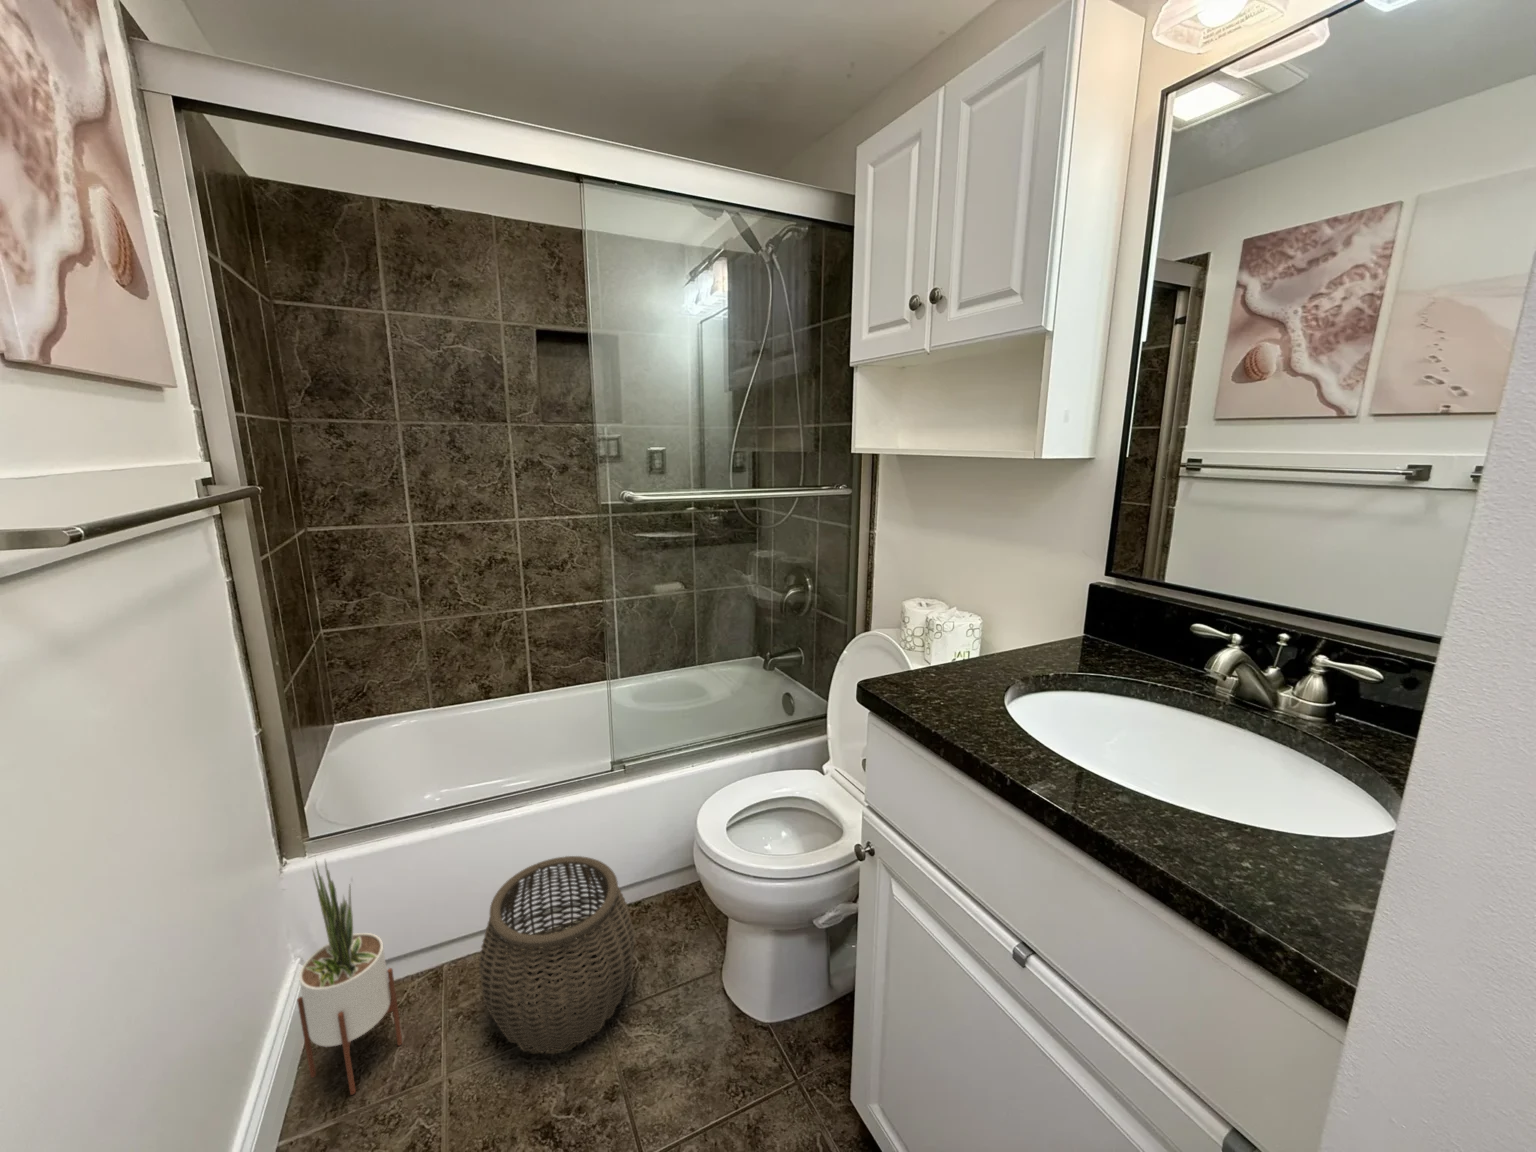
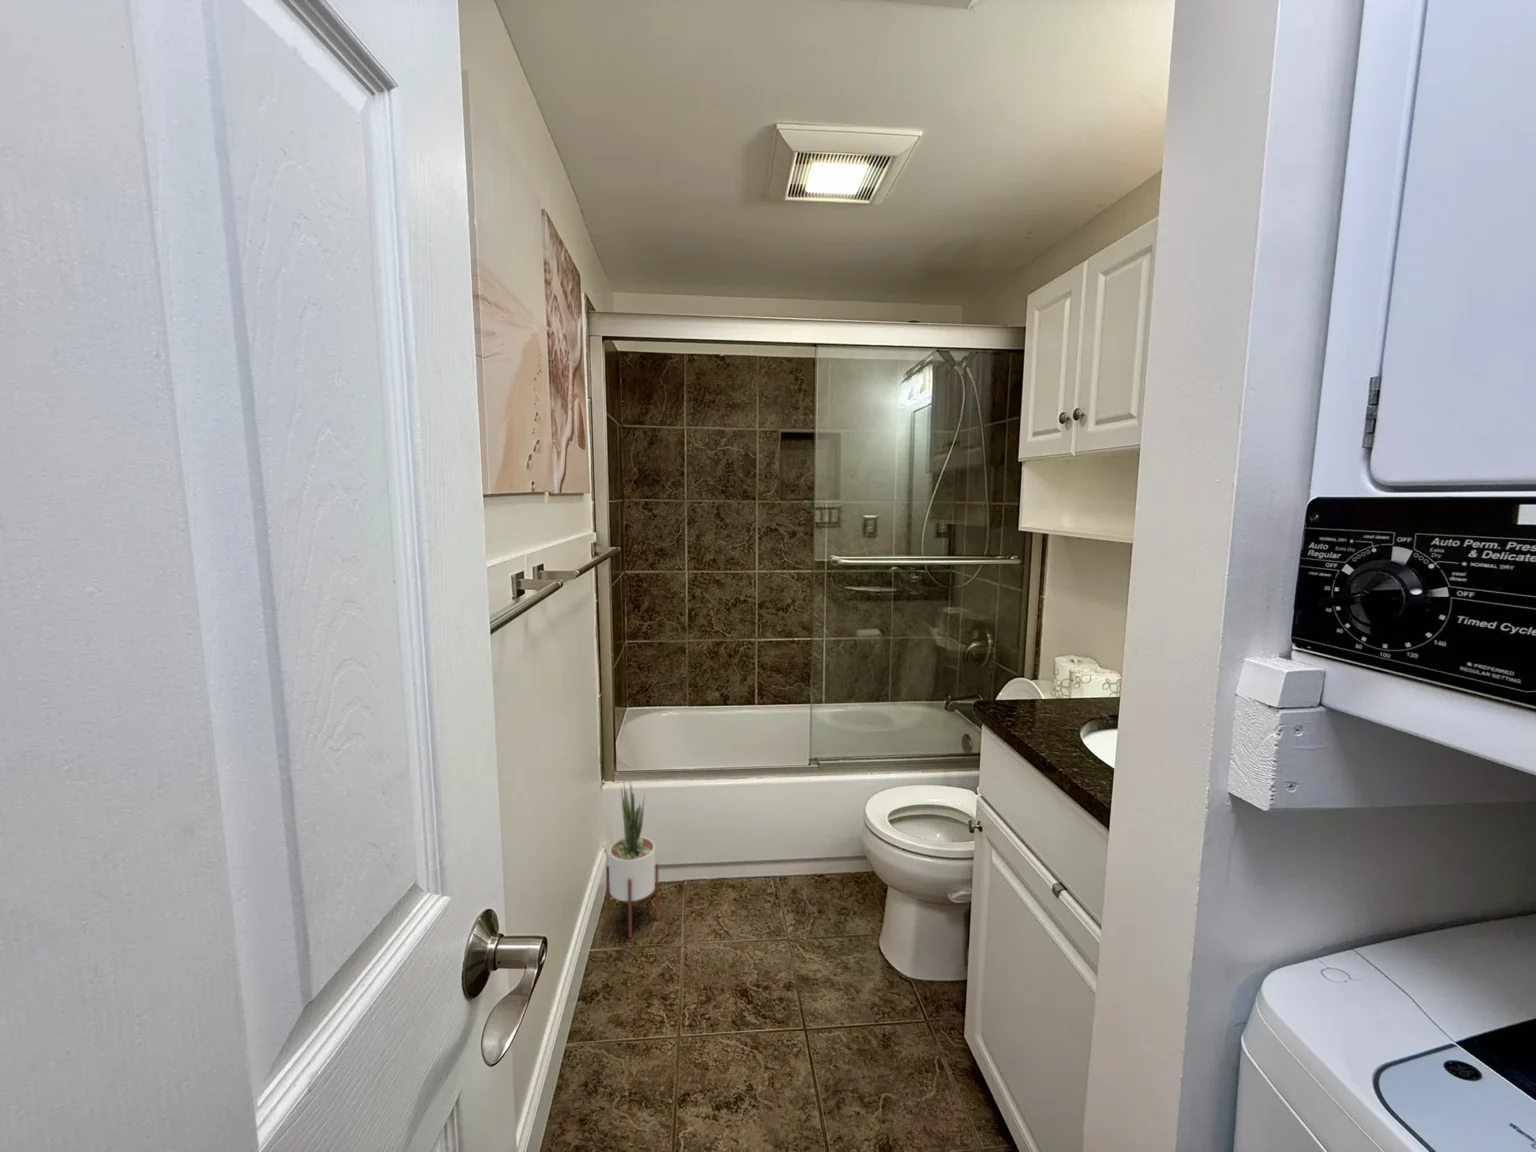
woven basket: present [479,856,634,1053] -> none [709,819,815,951]

